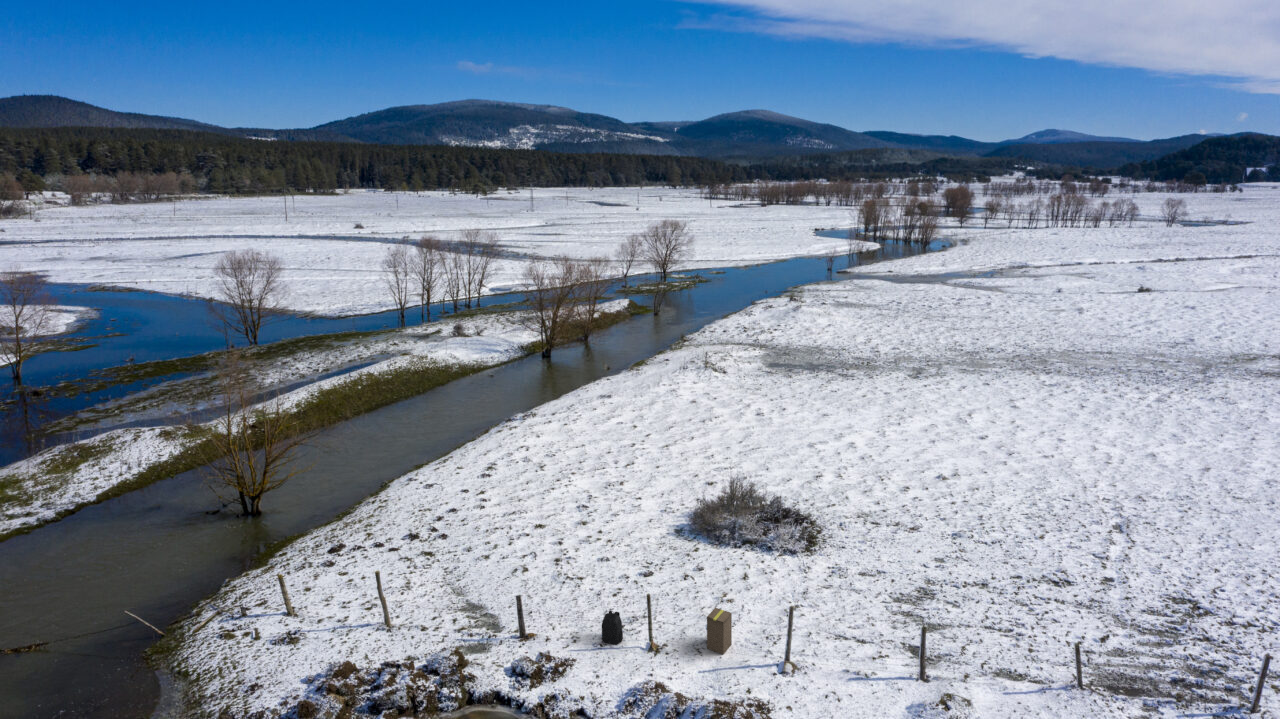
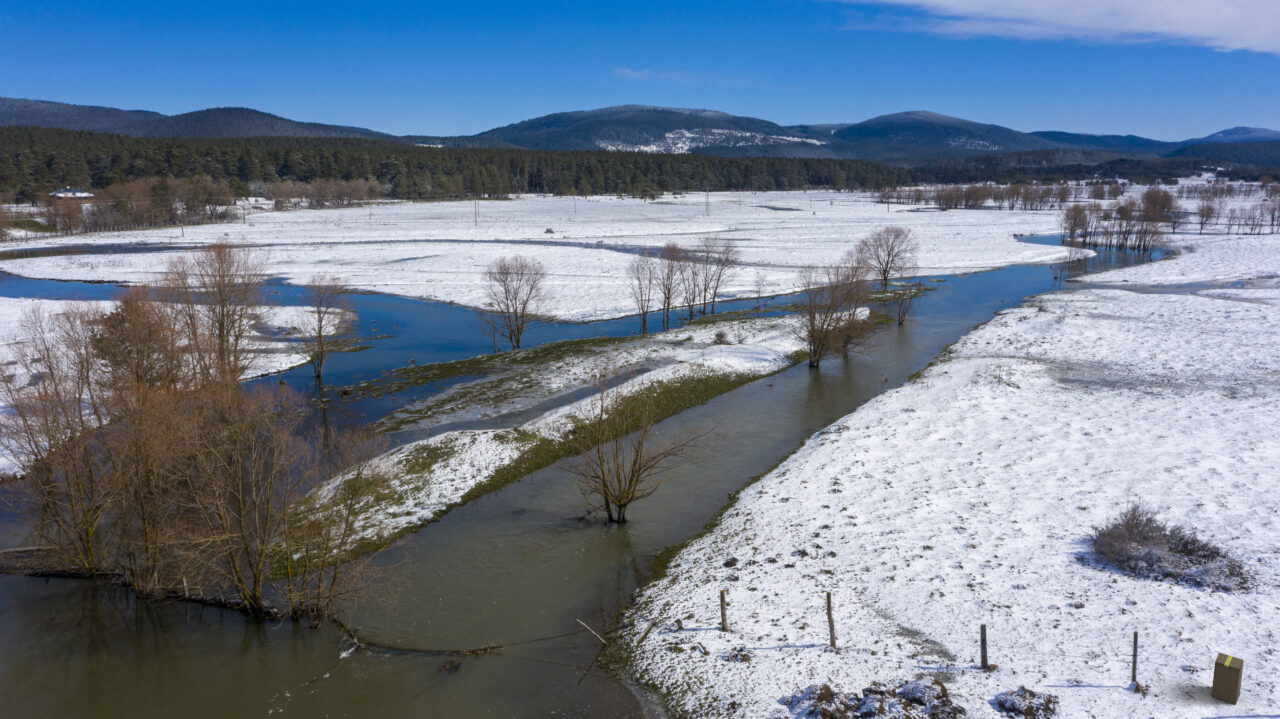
backpack: present [602,610,623,645] -> none [1077,646,1103,683]

